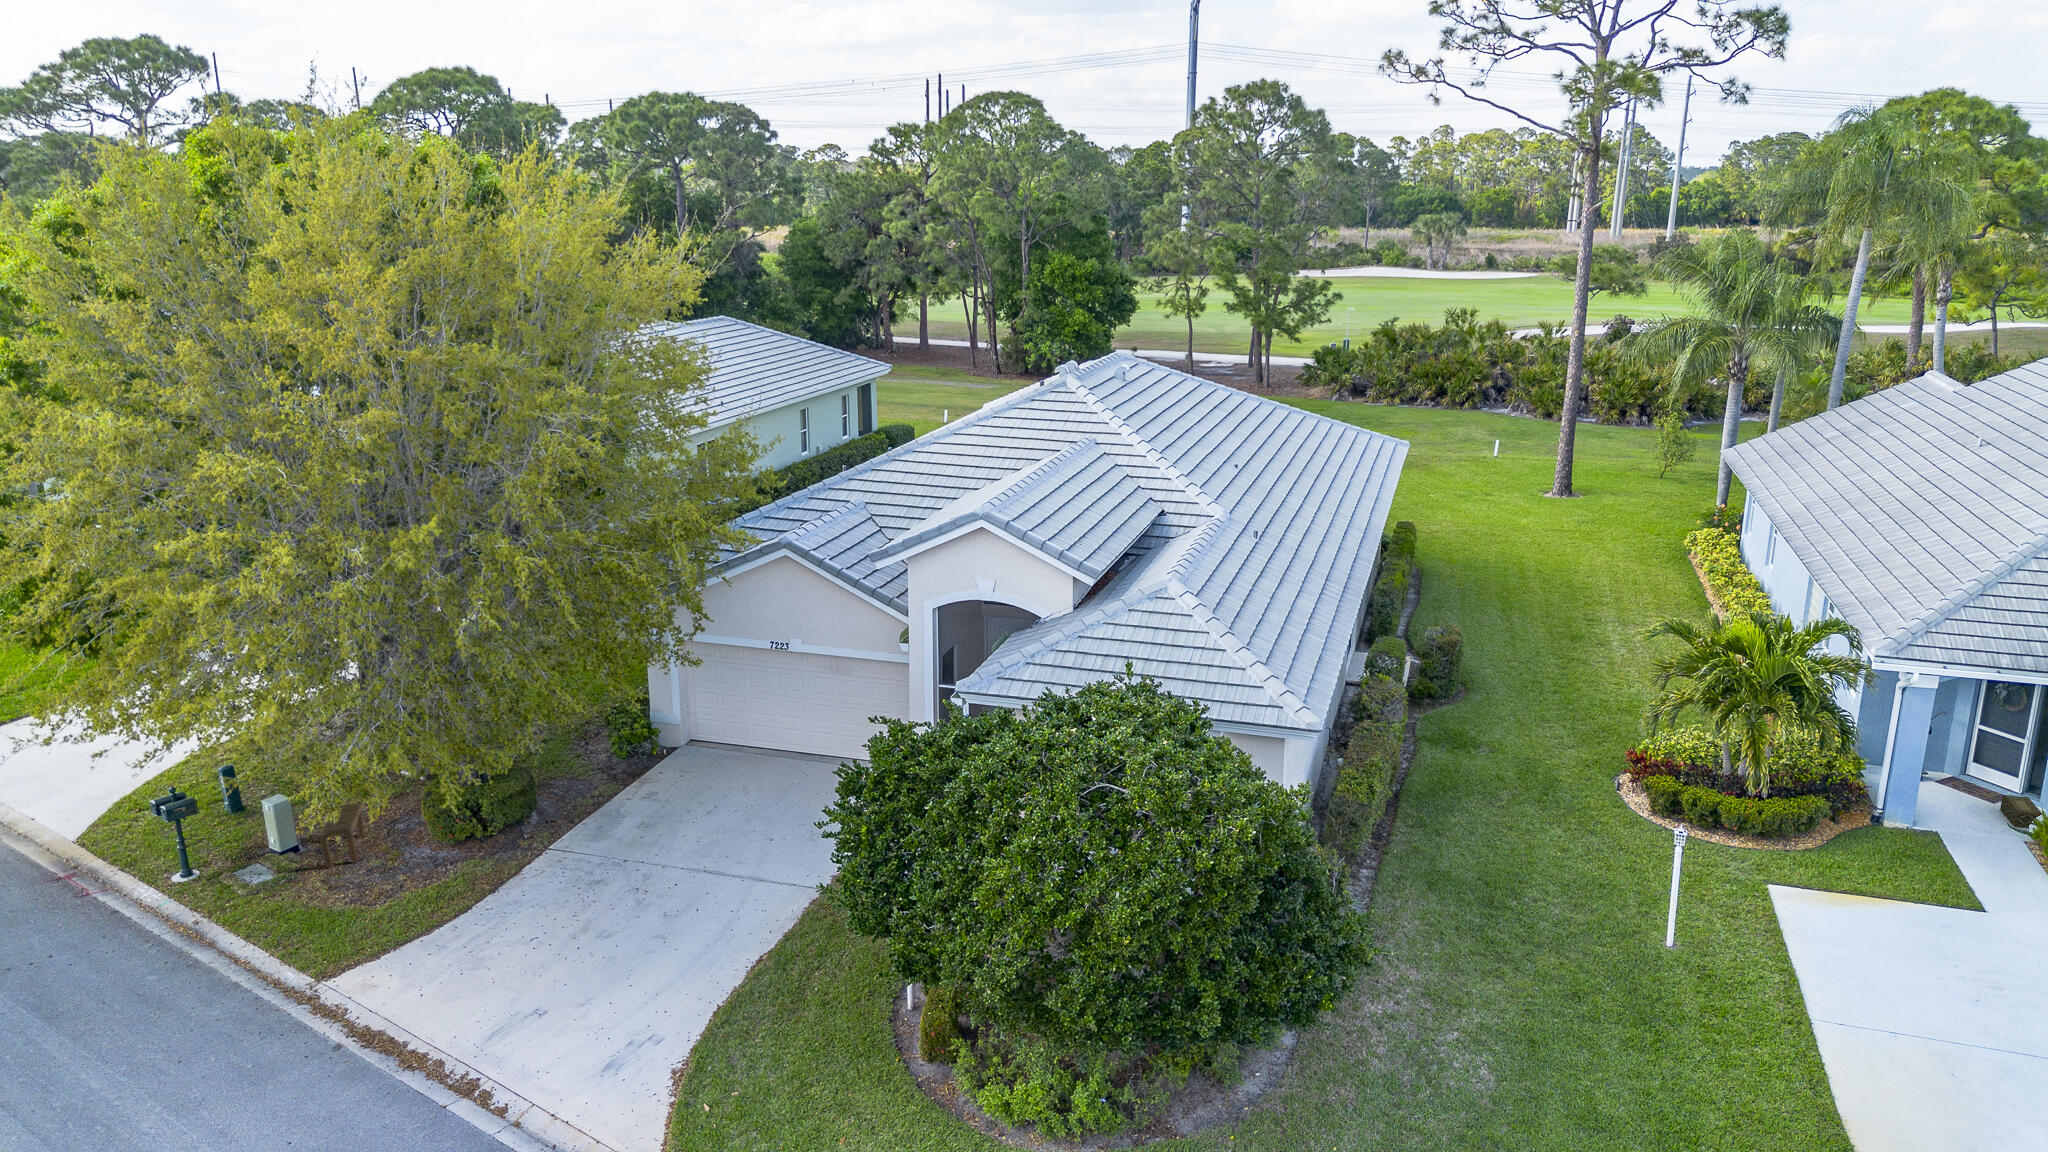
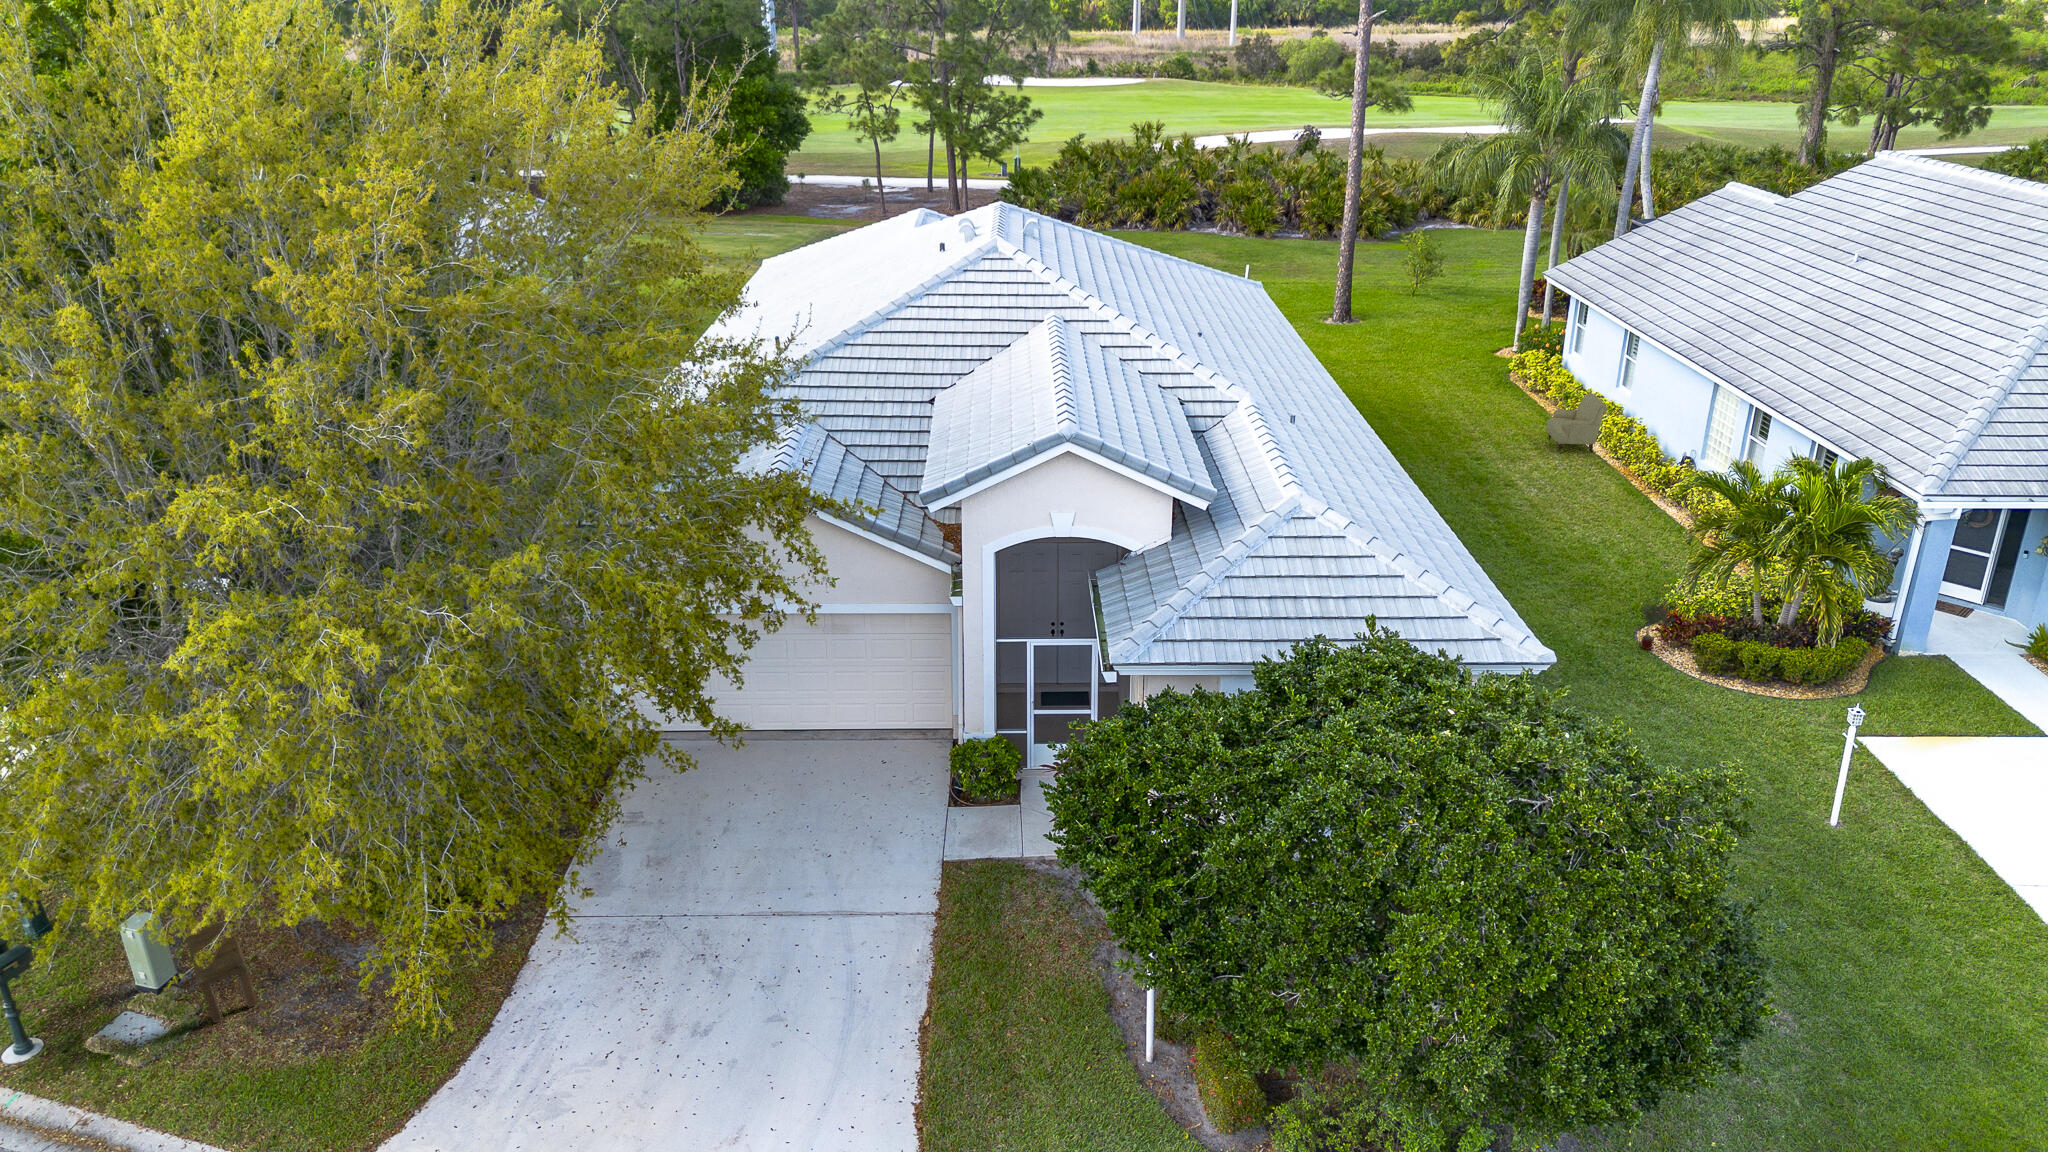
chair: none [1679,565,1734,624] -> present [1546,393,1607,453]
potted tree: none [1607,733,1642,789] -> present [1640,595,1674,650]
woven basket: present [2000,795,2042,828] -> none [1973,609,2022,640]

